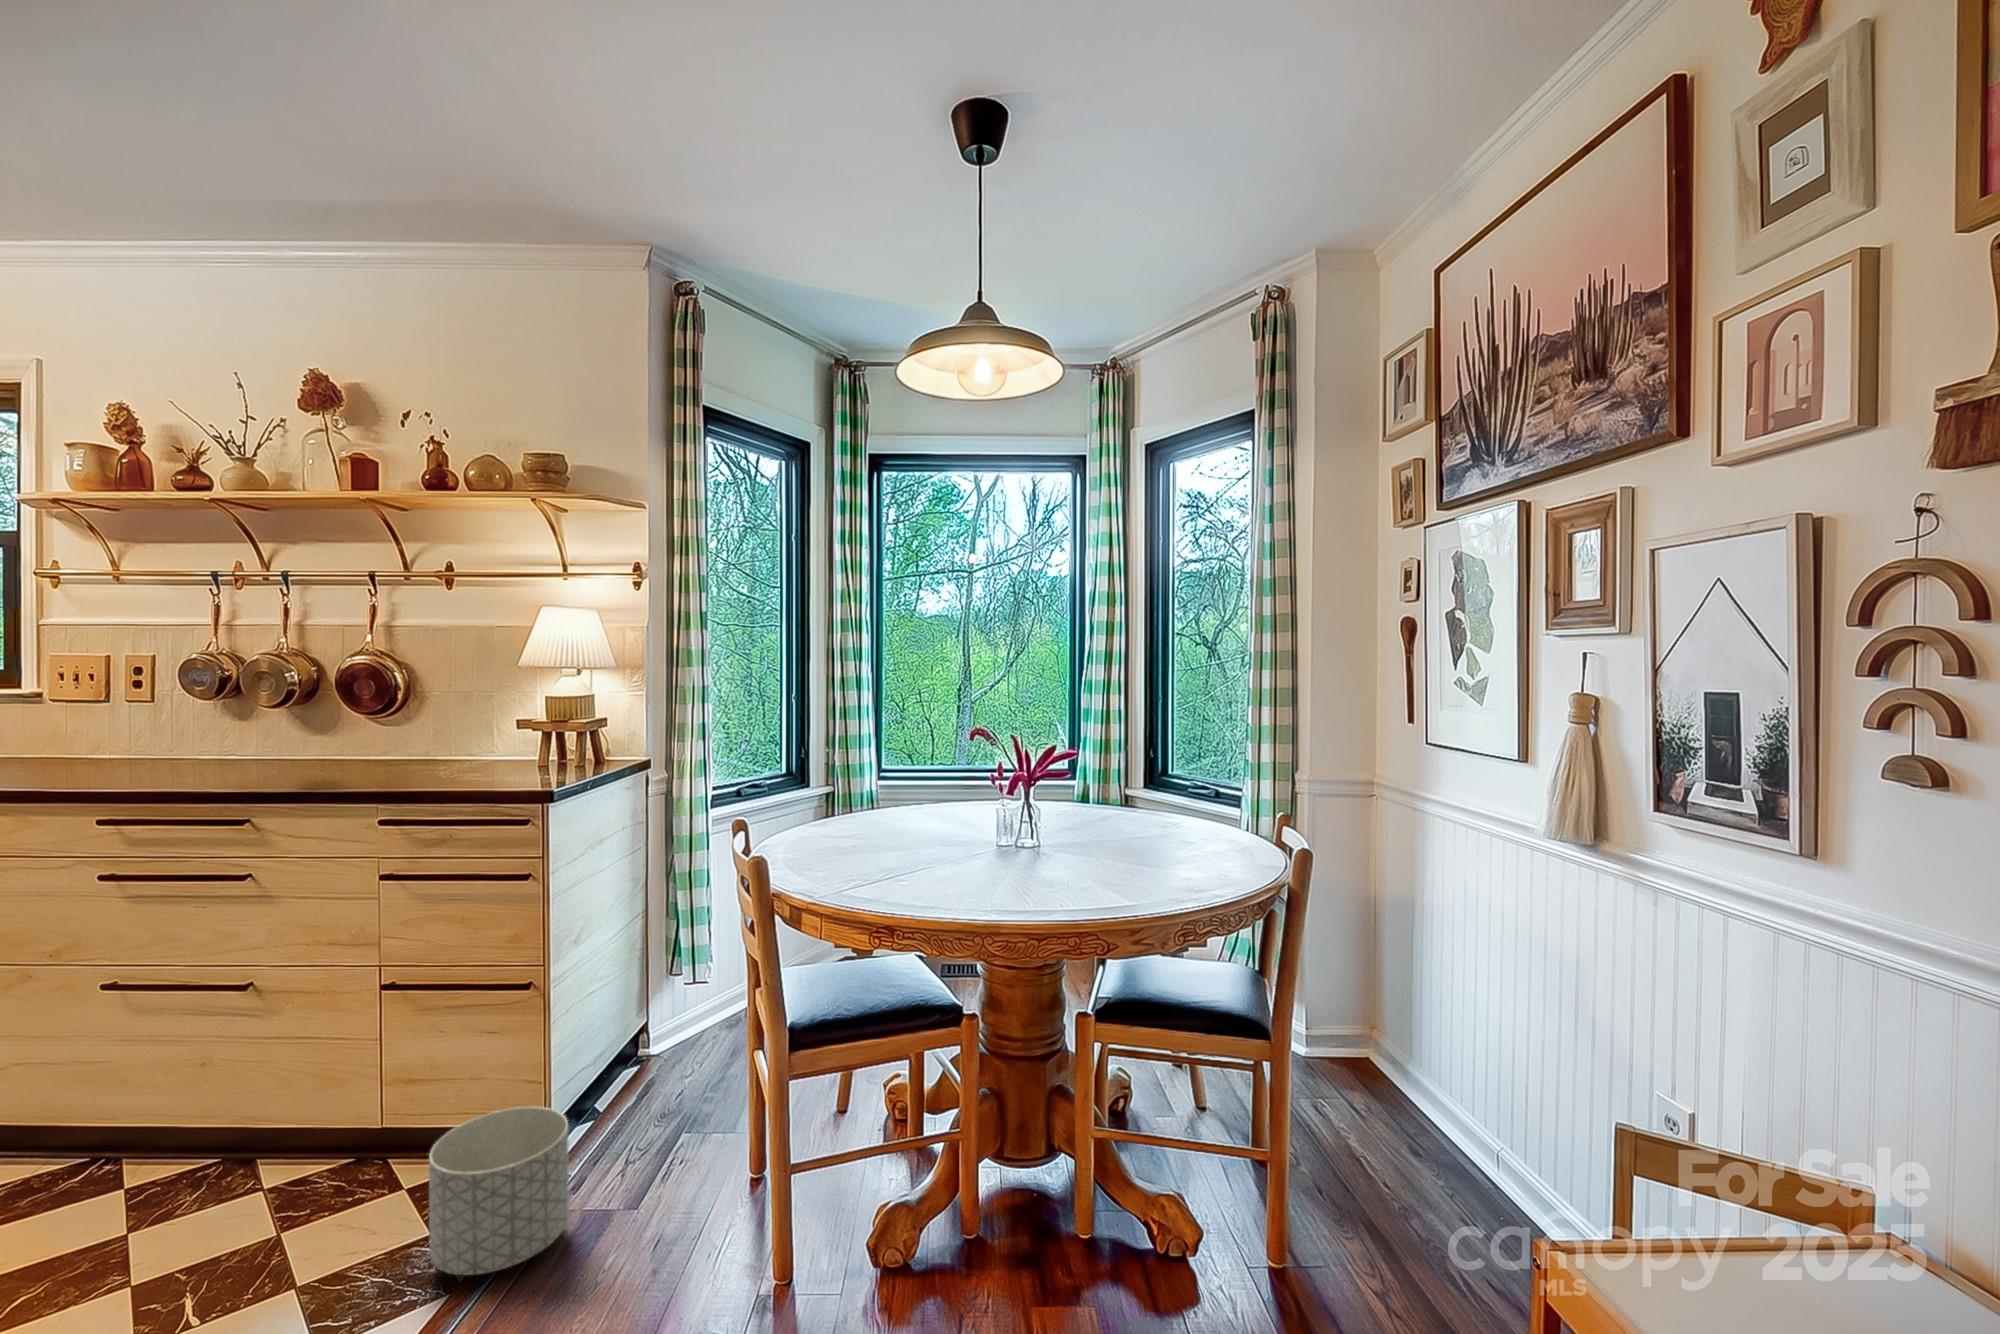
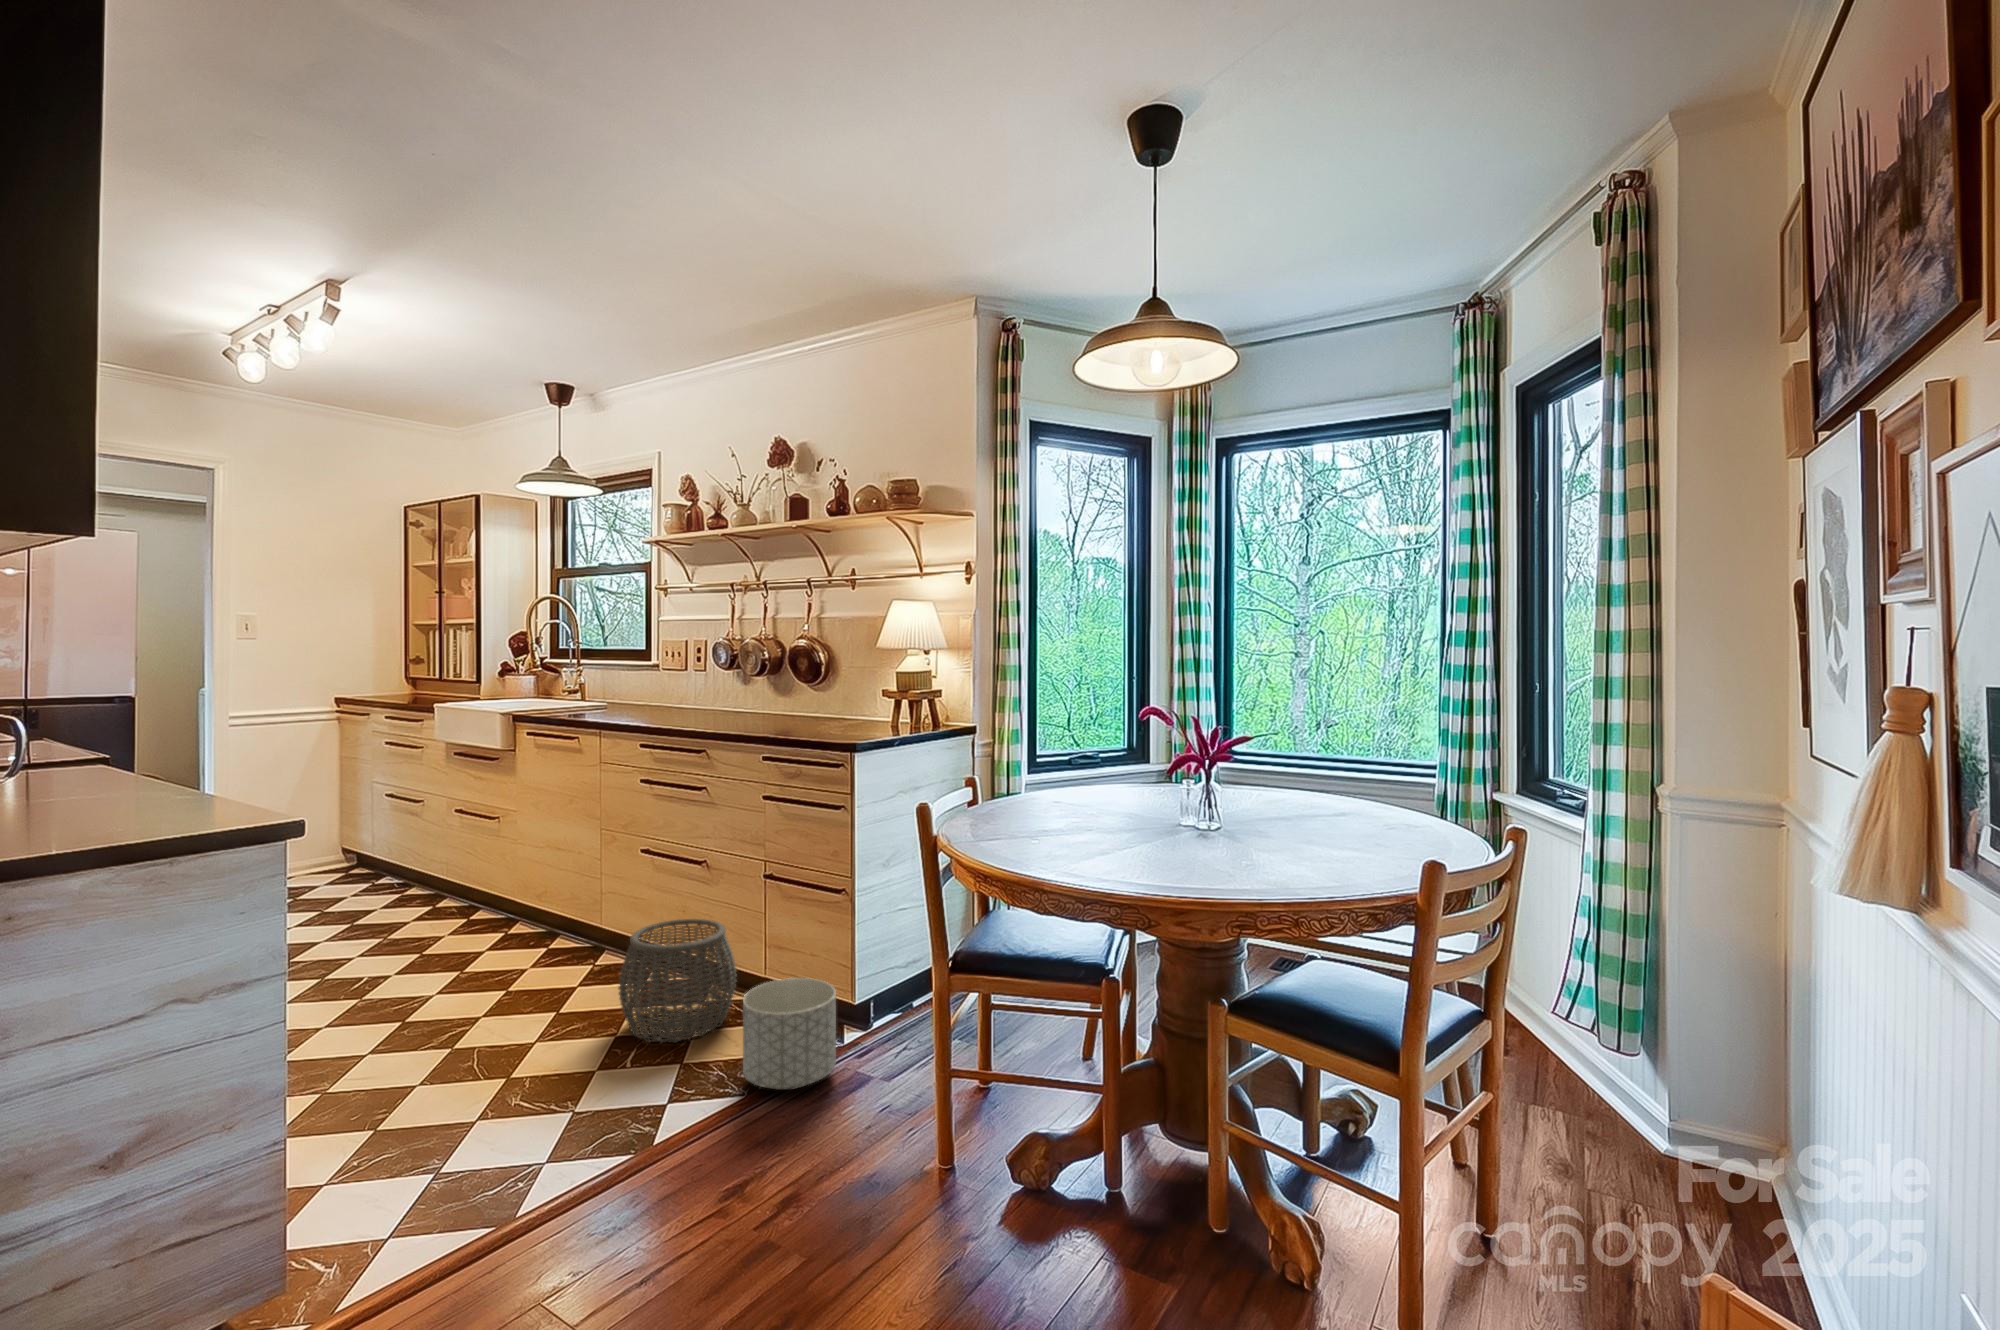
woven basket: none [133,1067,352,1280] -> present [618,919,736,1043]

